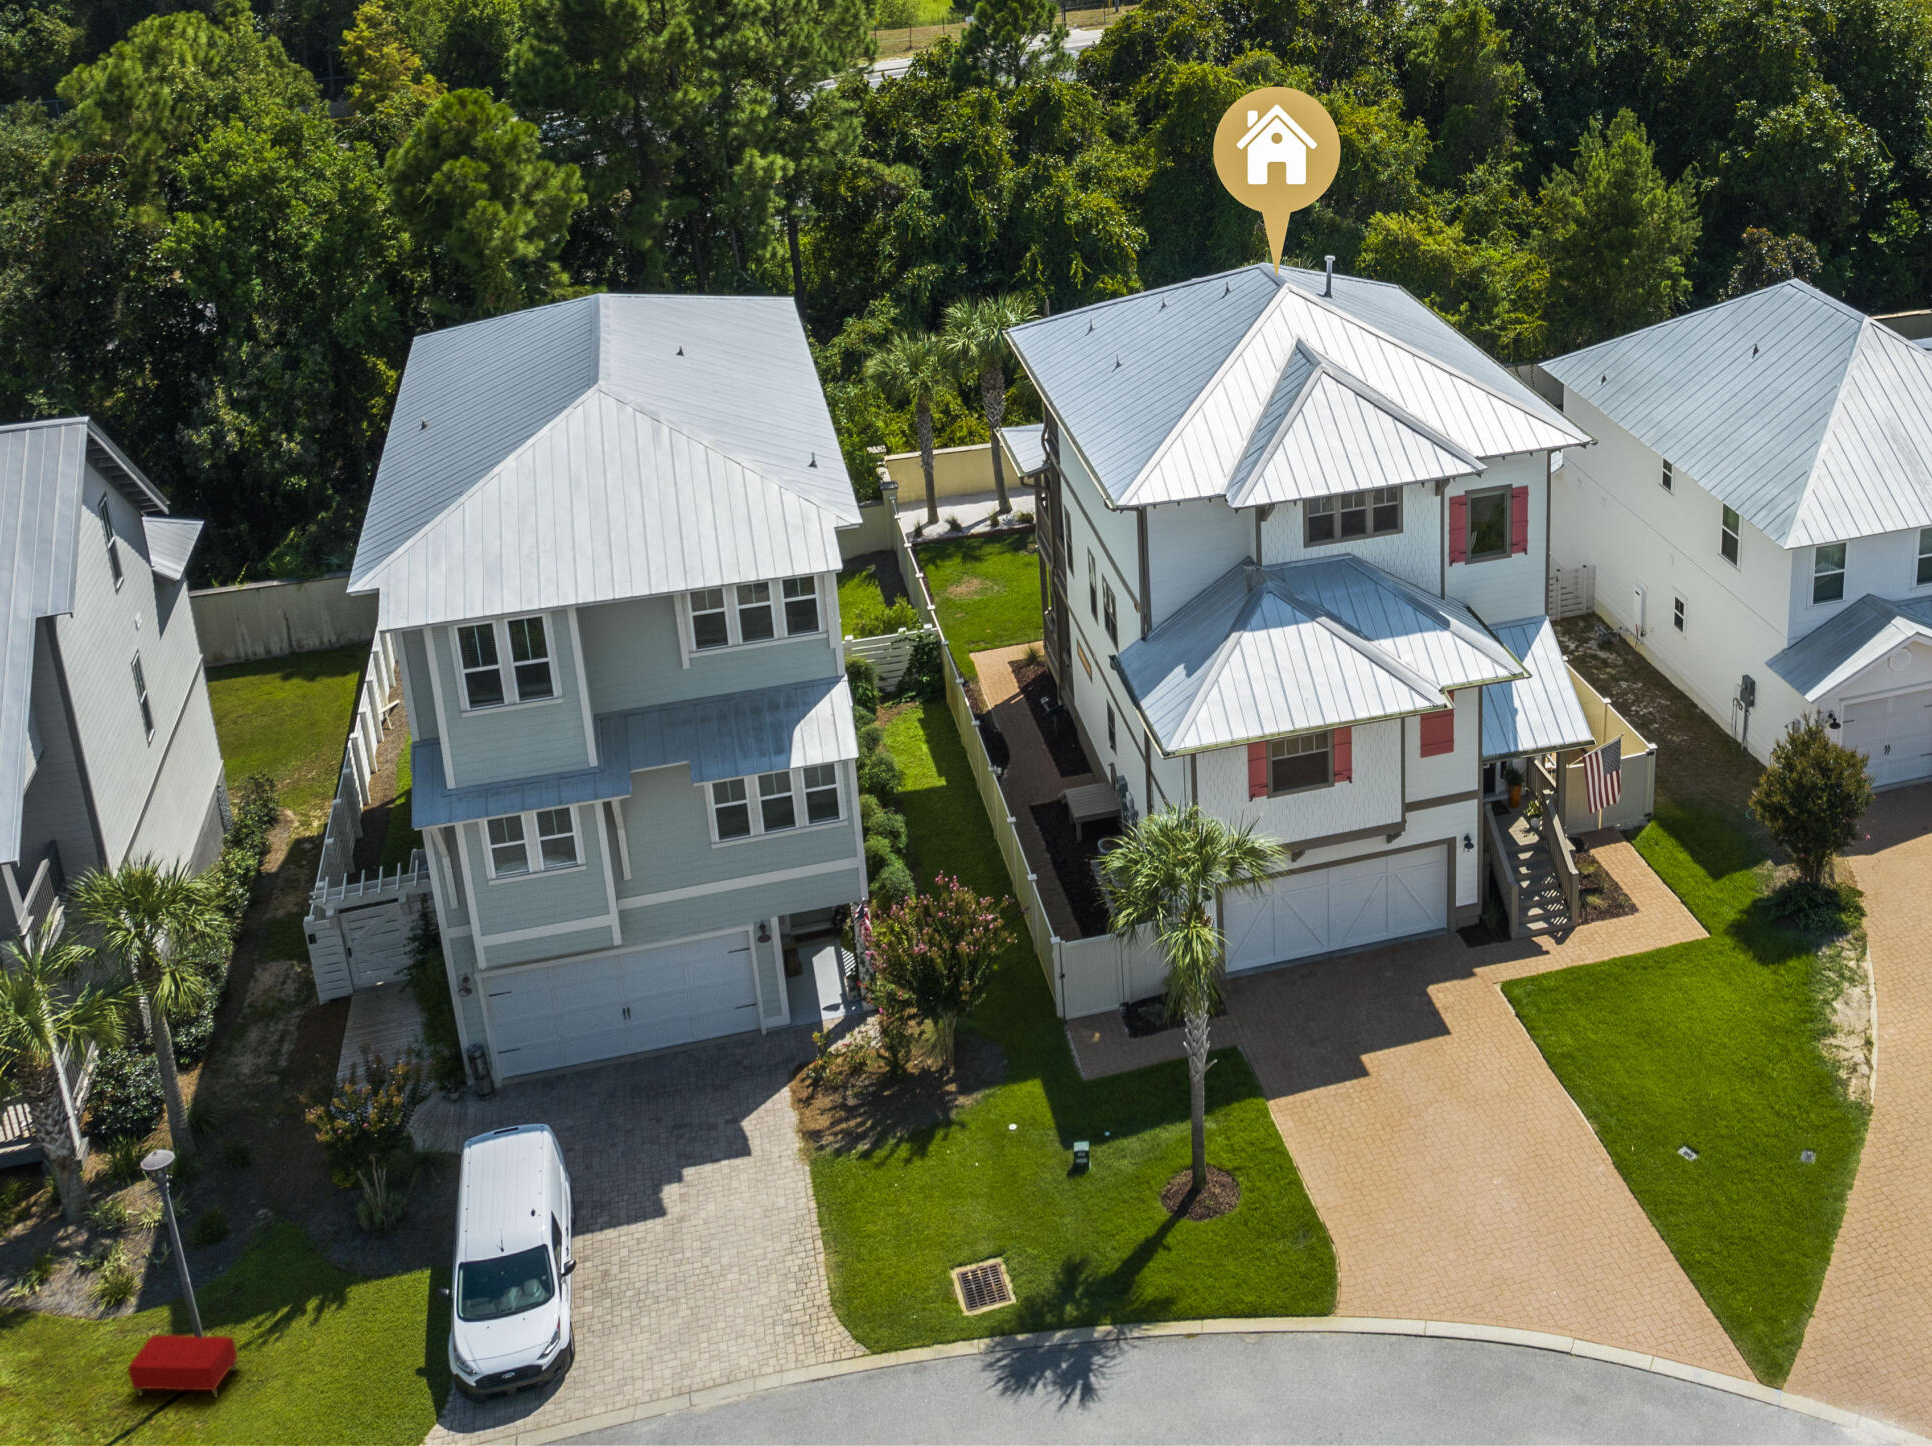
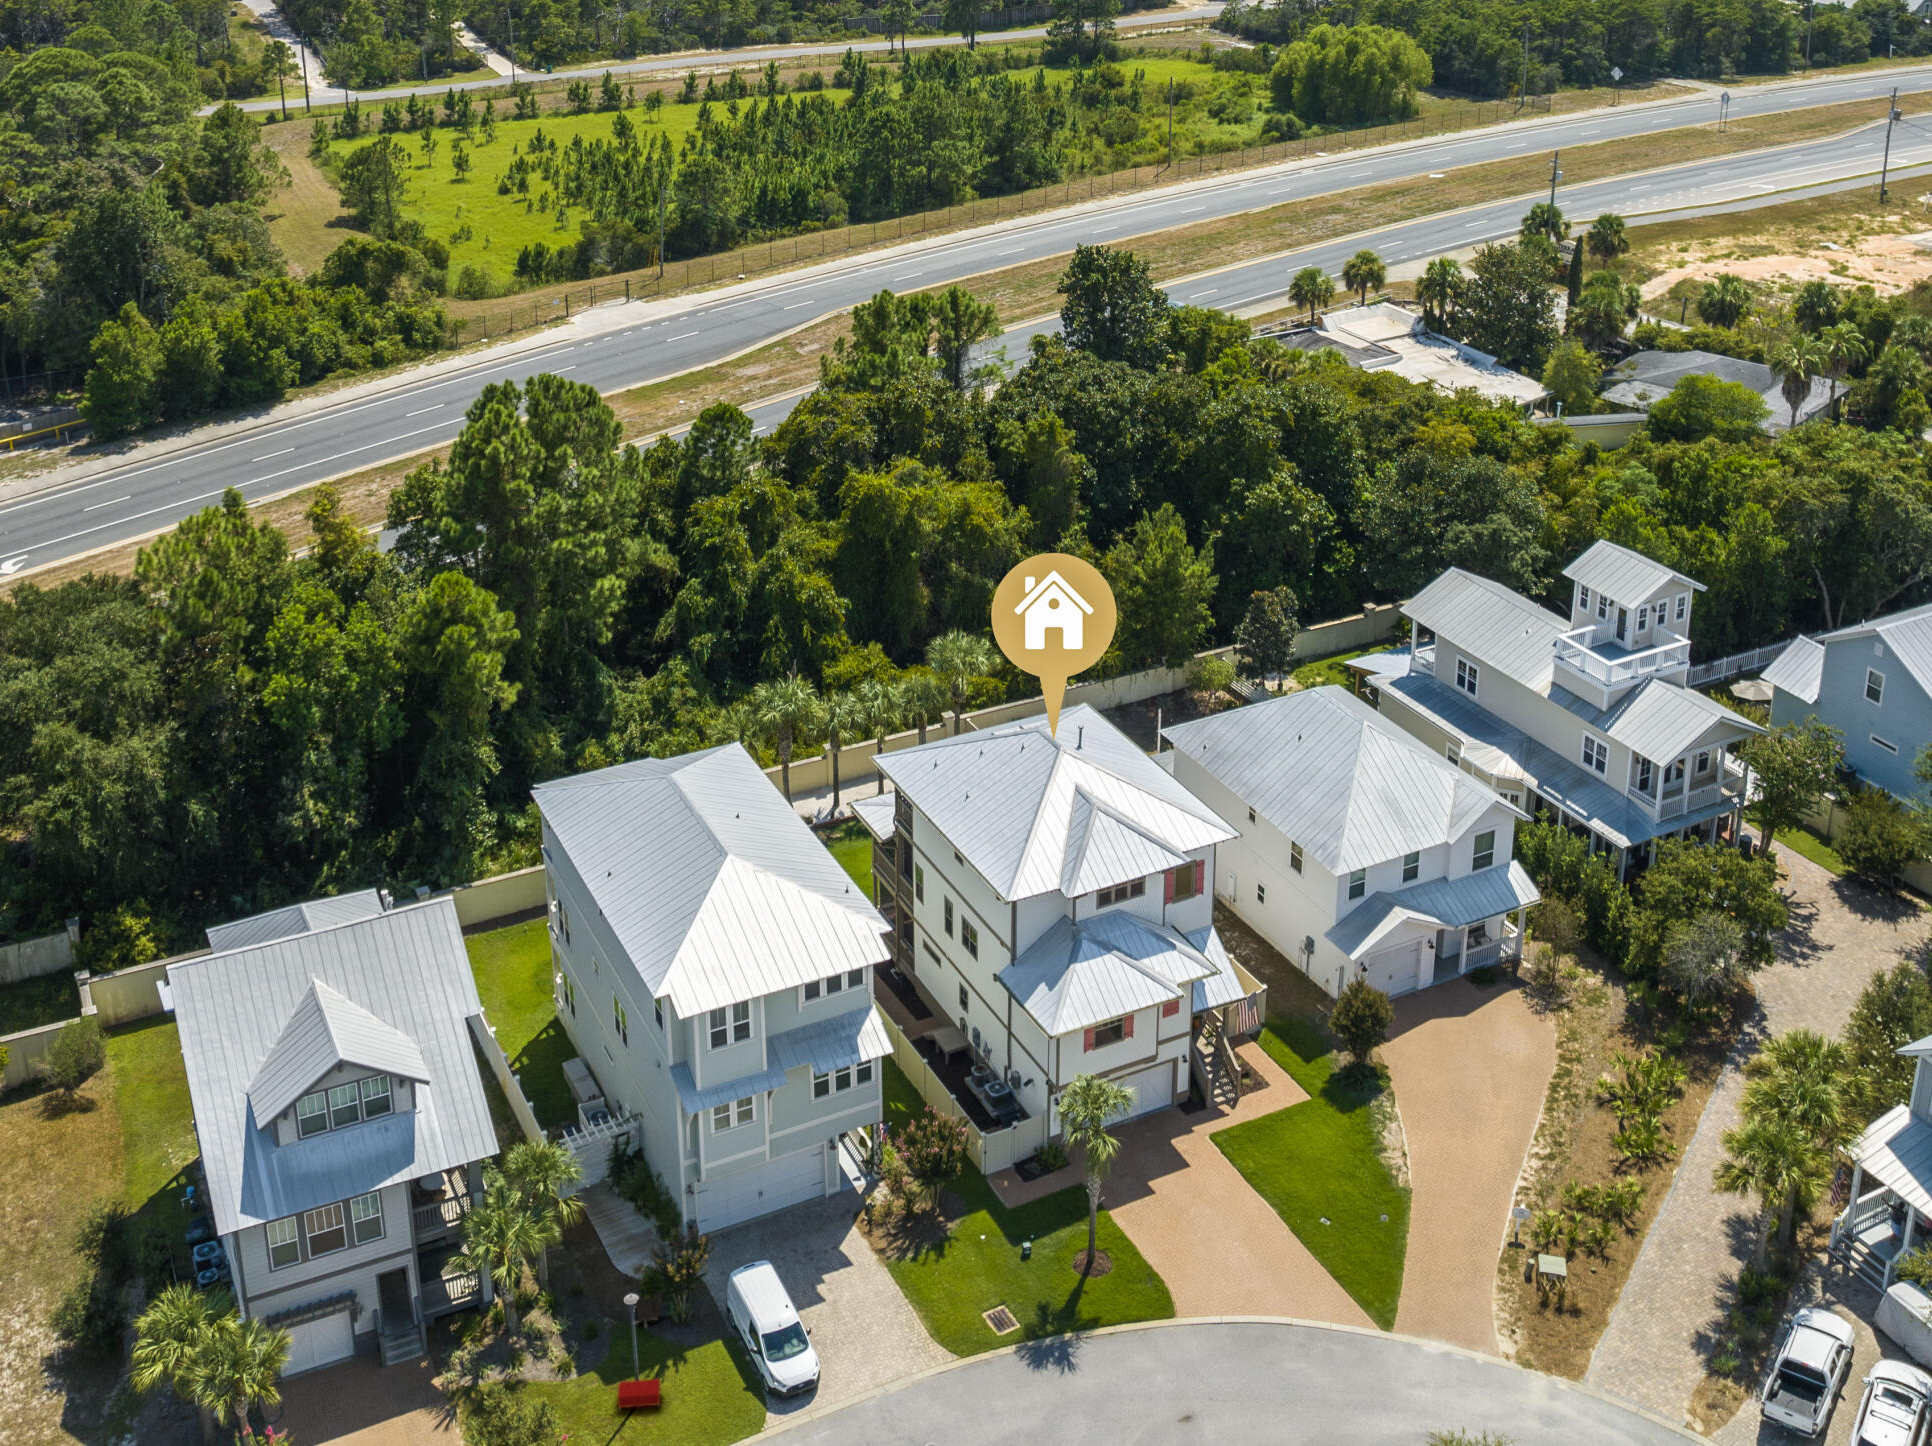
lounge chair: none [277,1168,342,1237] -> present [636,1292,663,1322]

